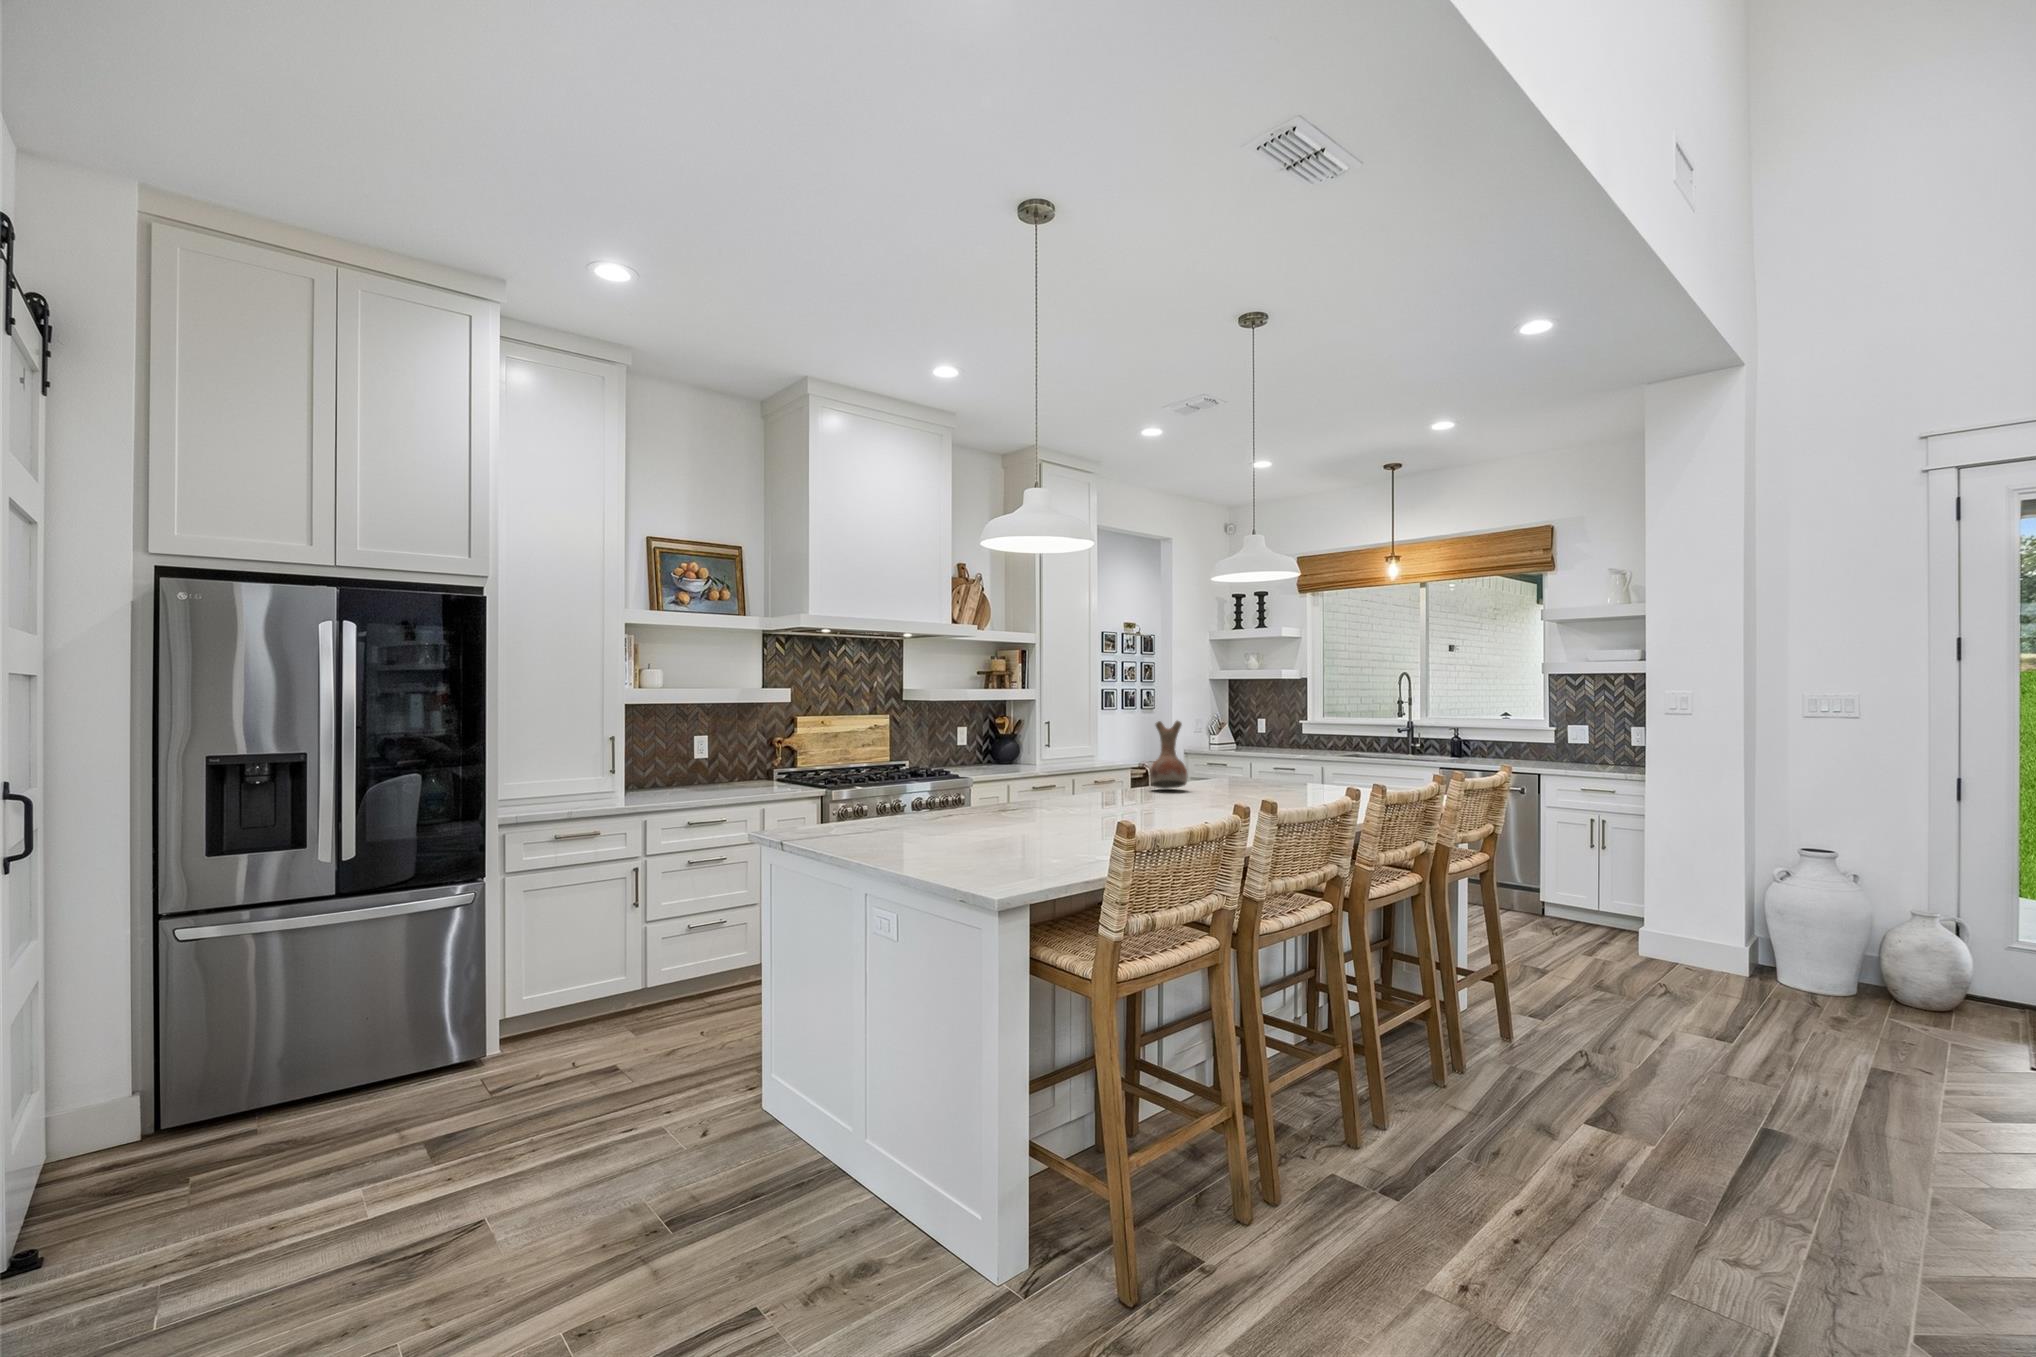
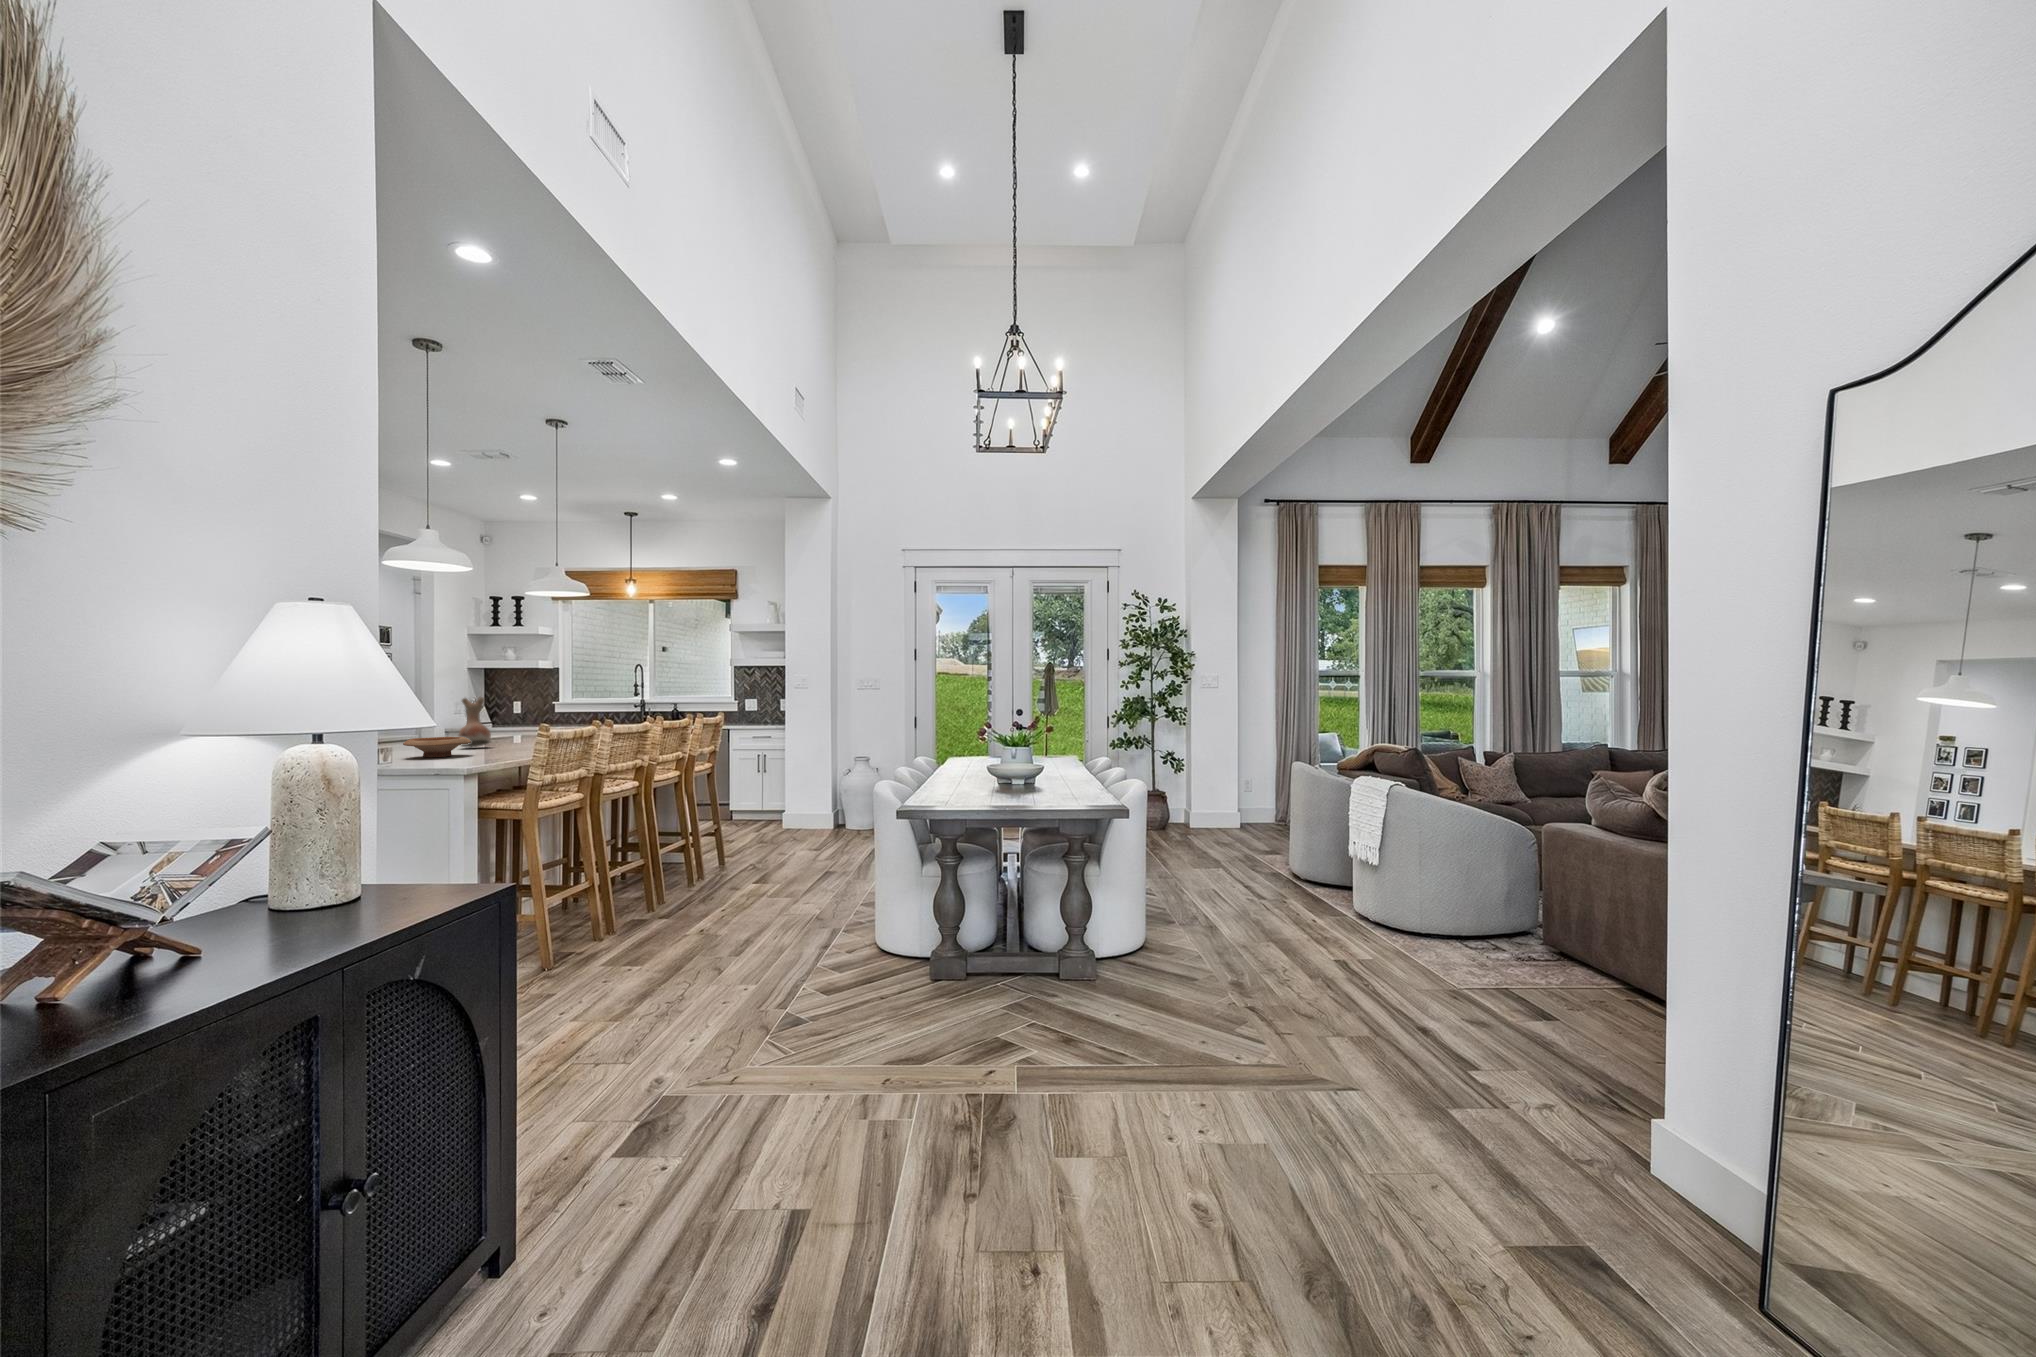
wooden bowl: none [1070,777,1148,806] -> present [403,737,471,757]

